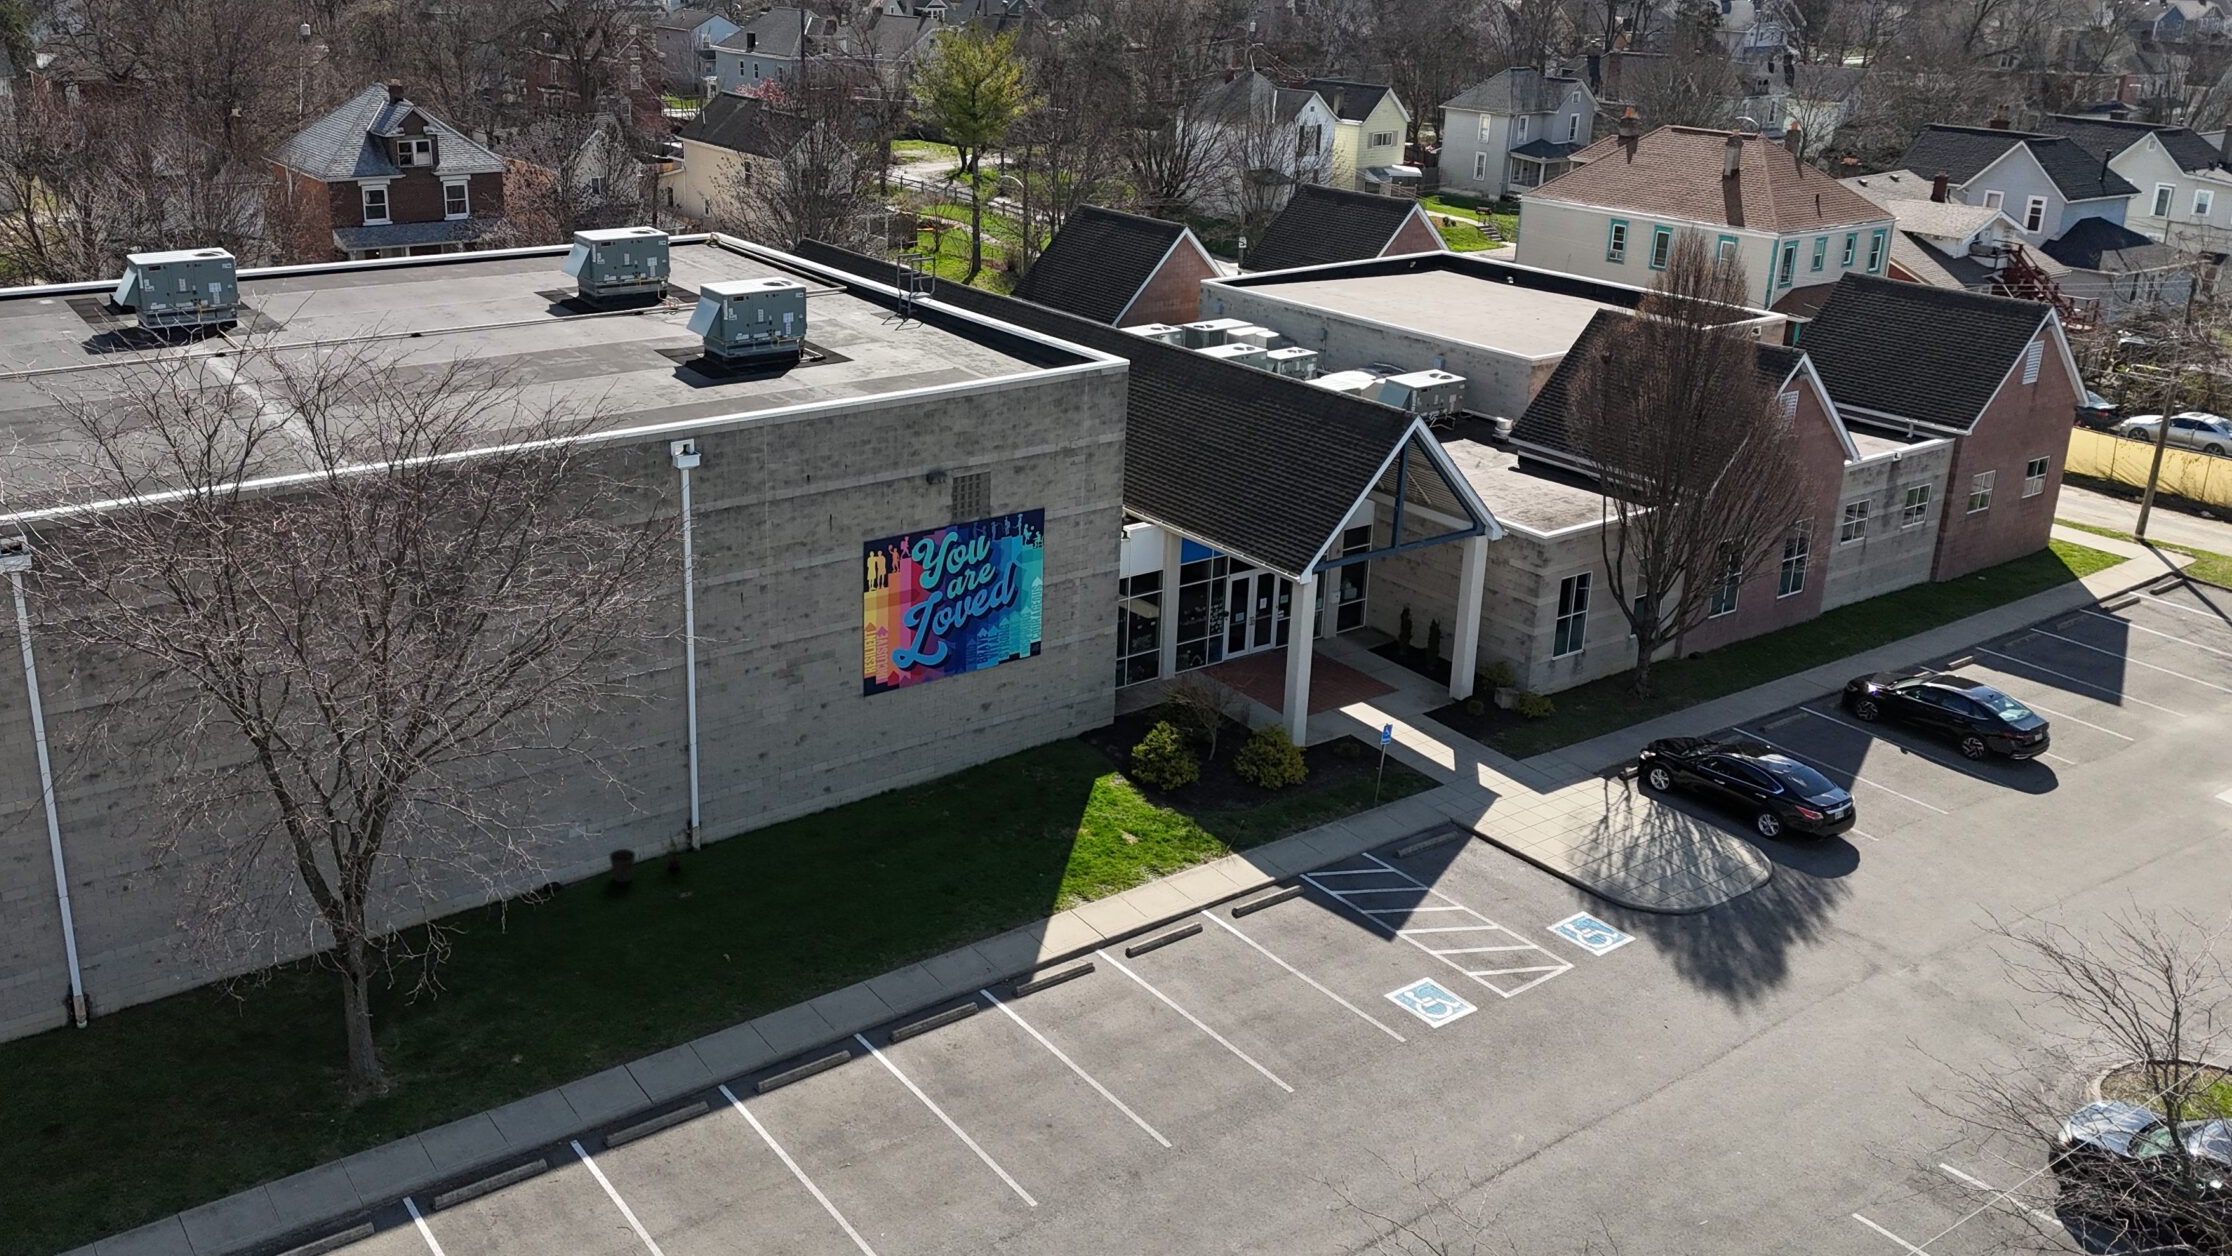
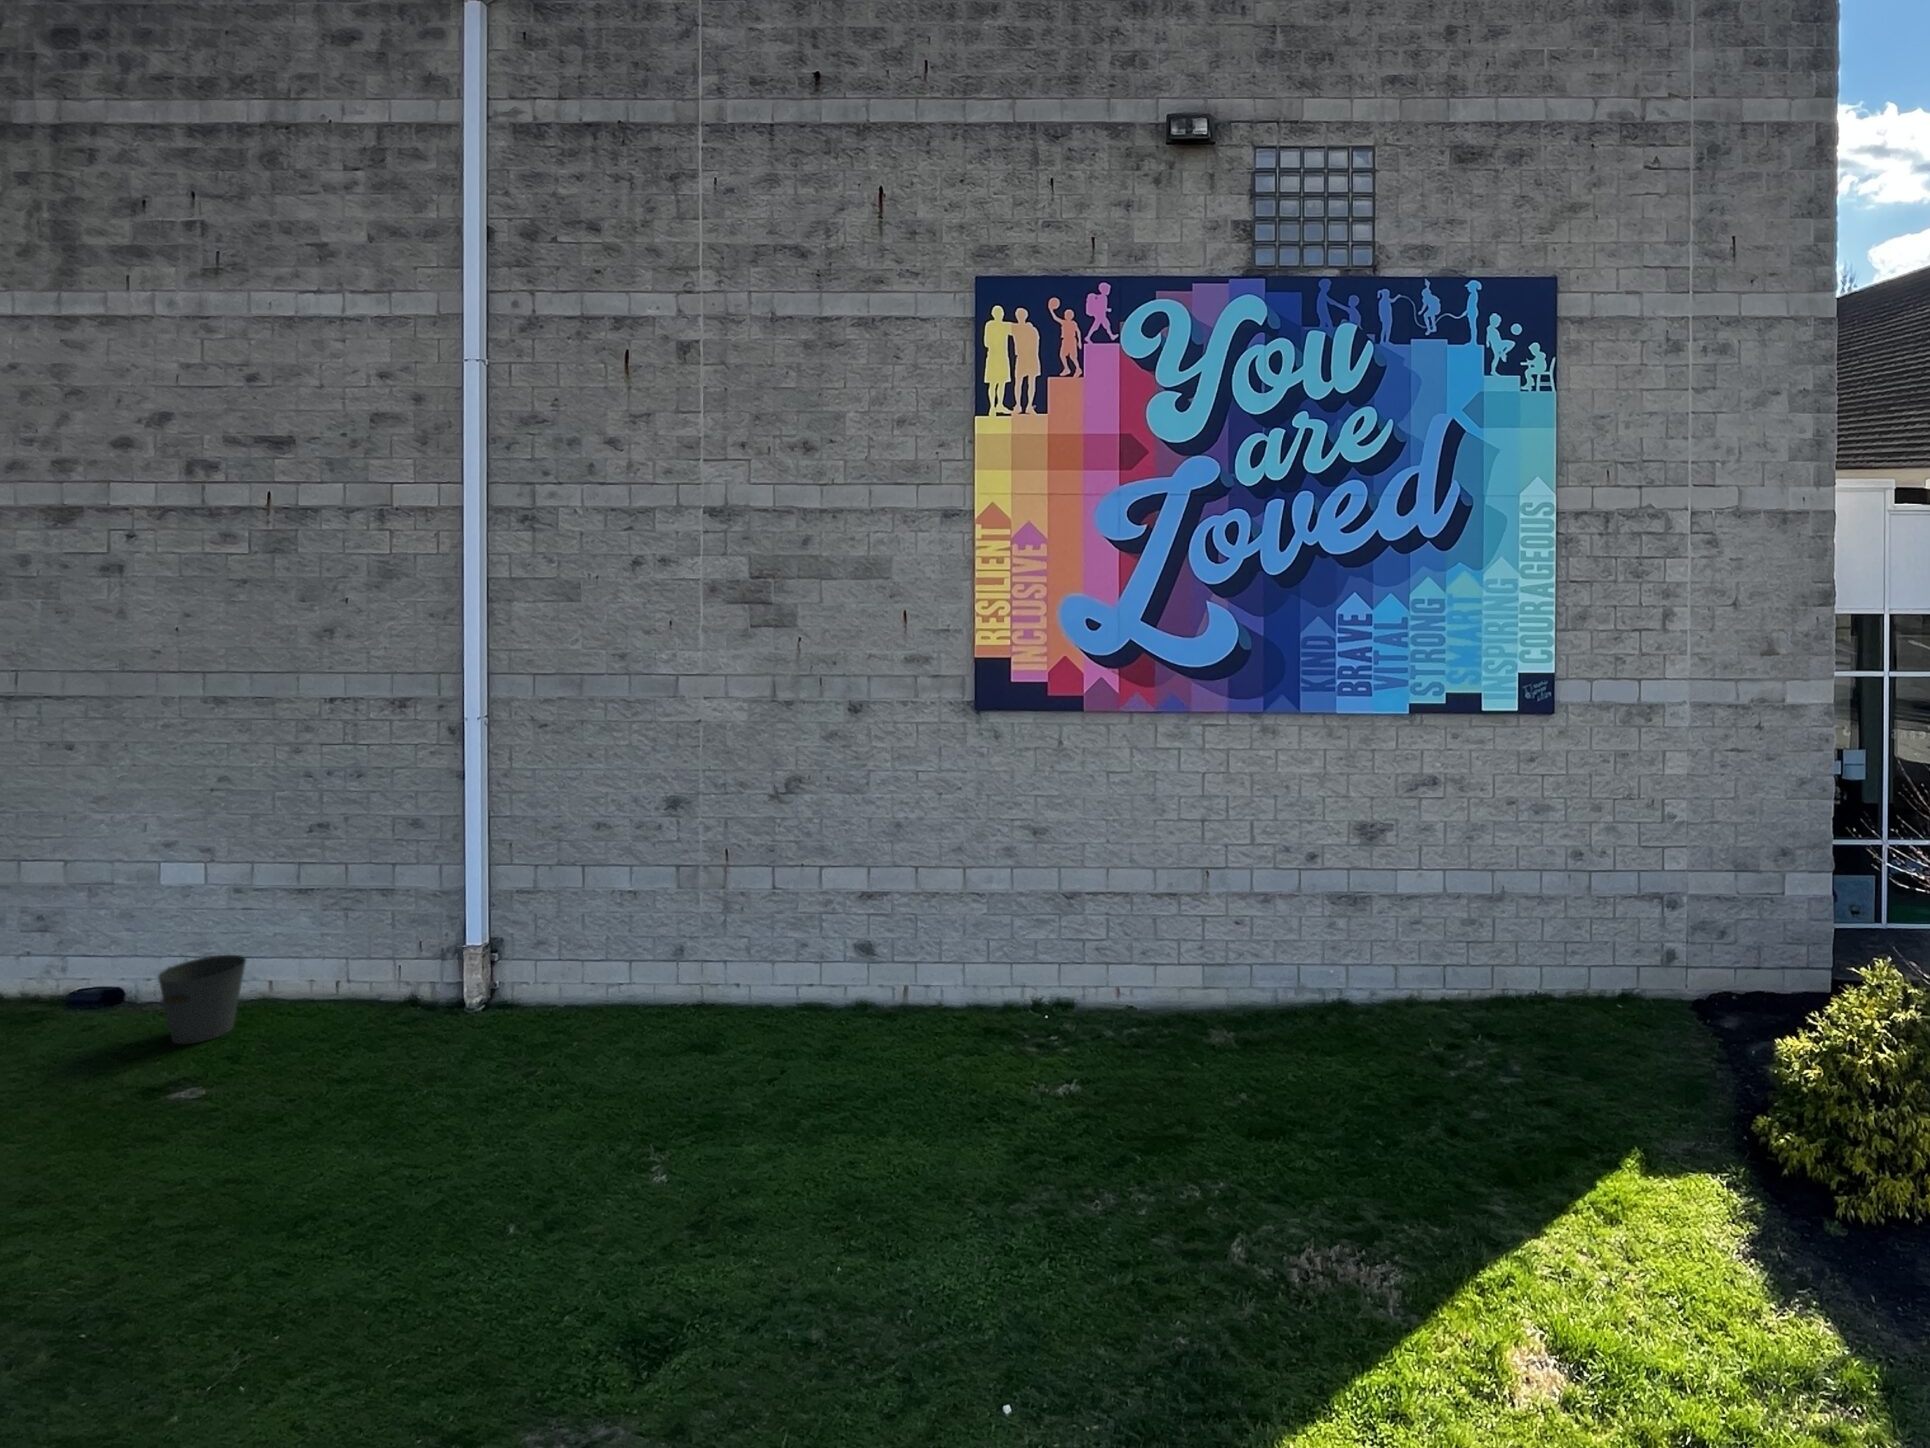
decorative plant: present [662,838,681,869] -> none [269,946,387,1046]

